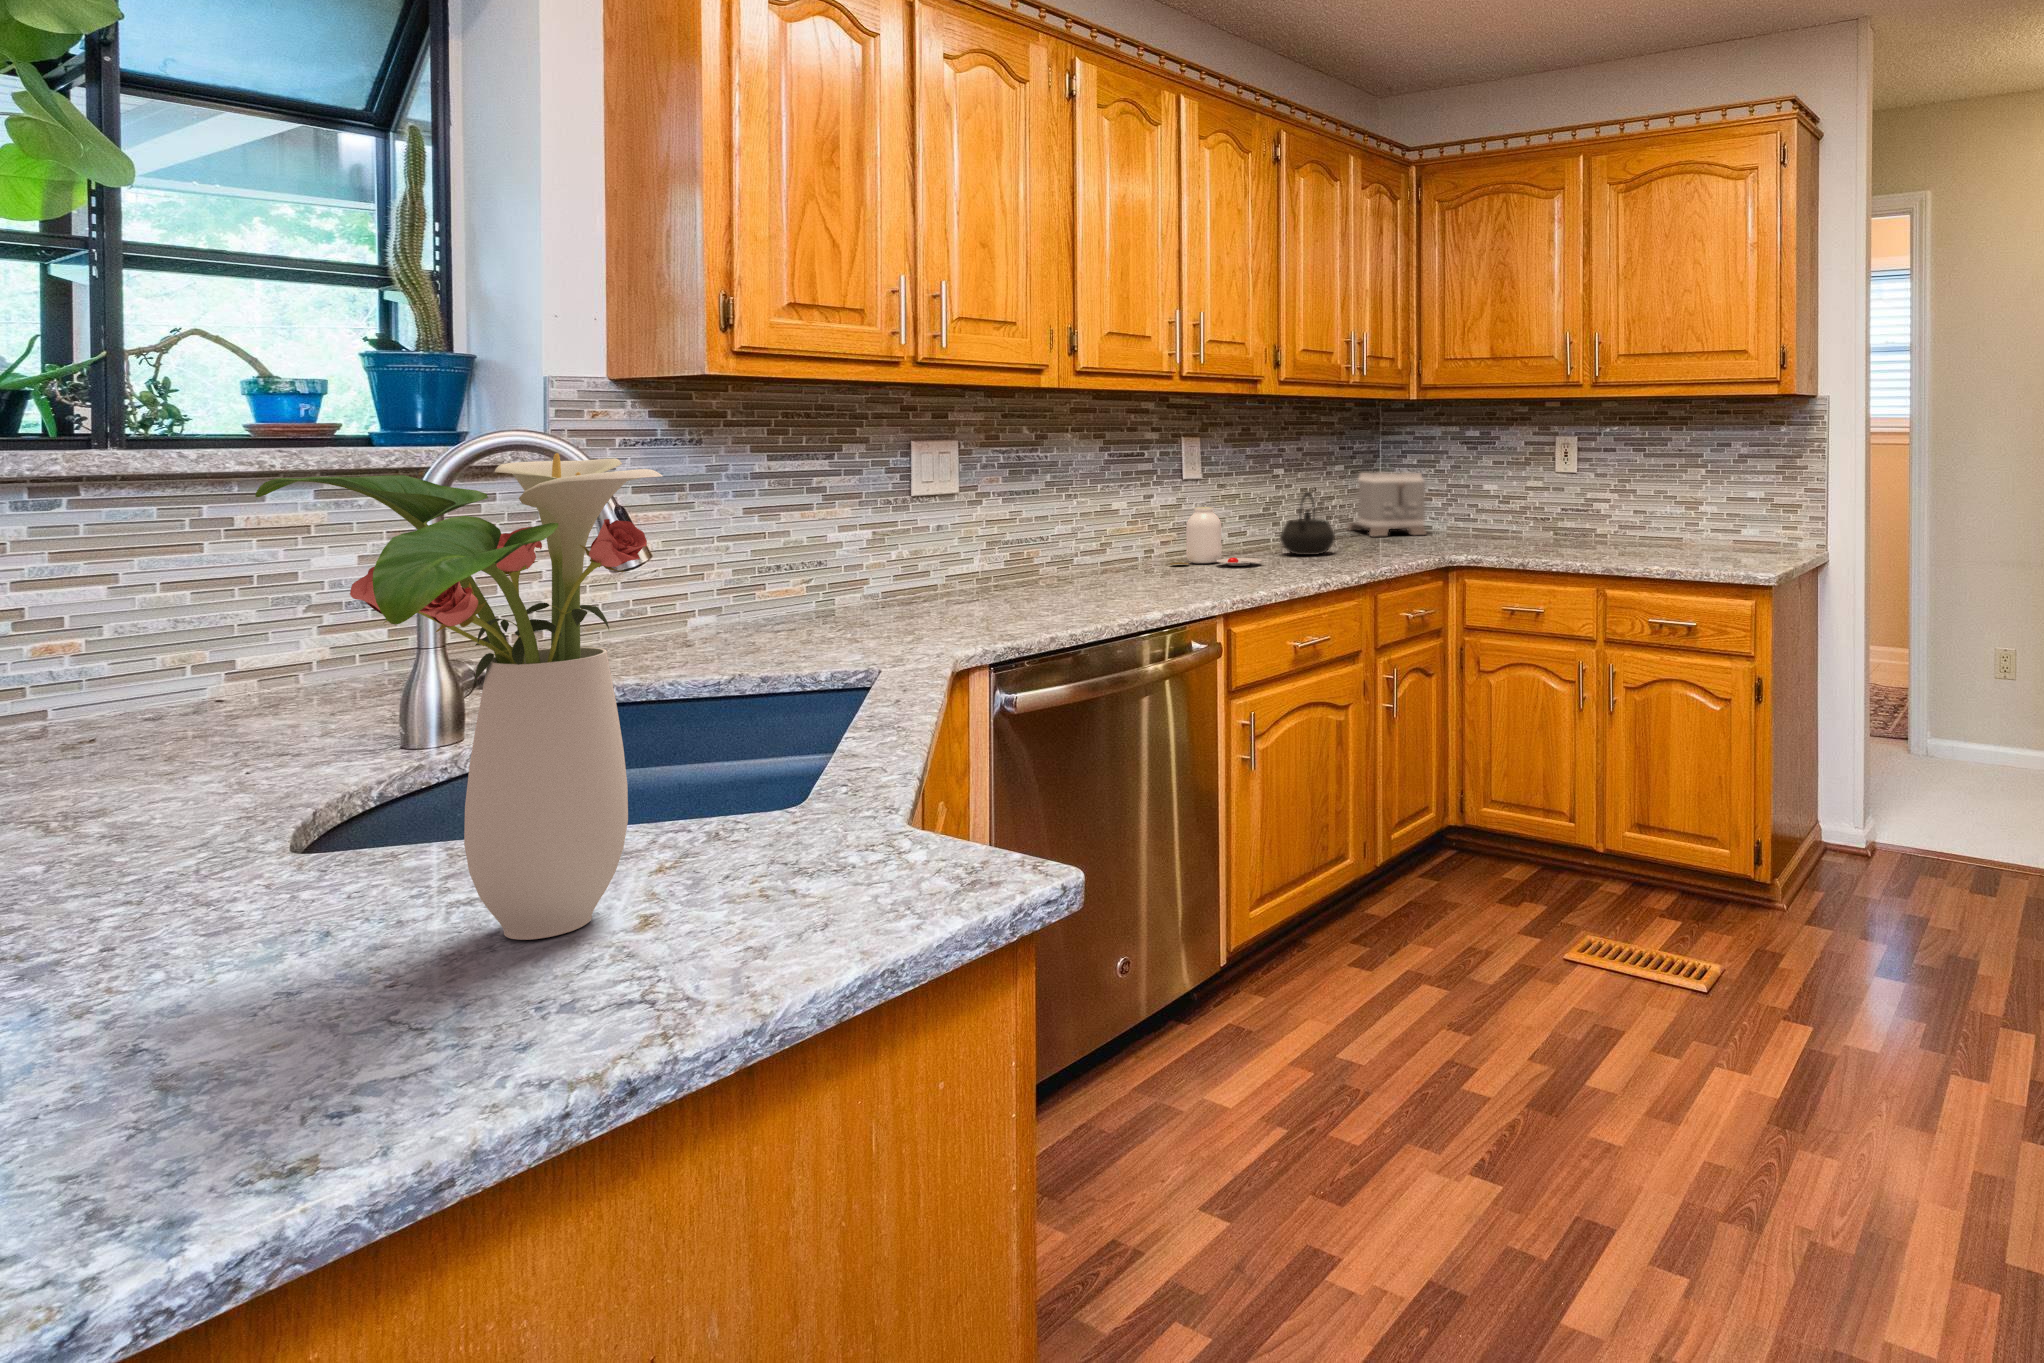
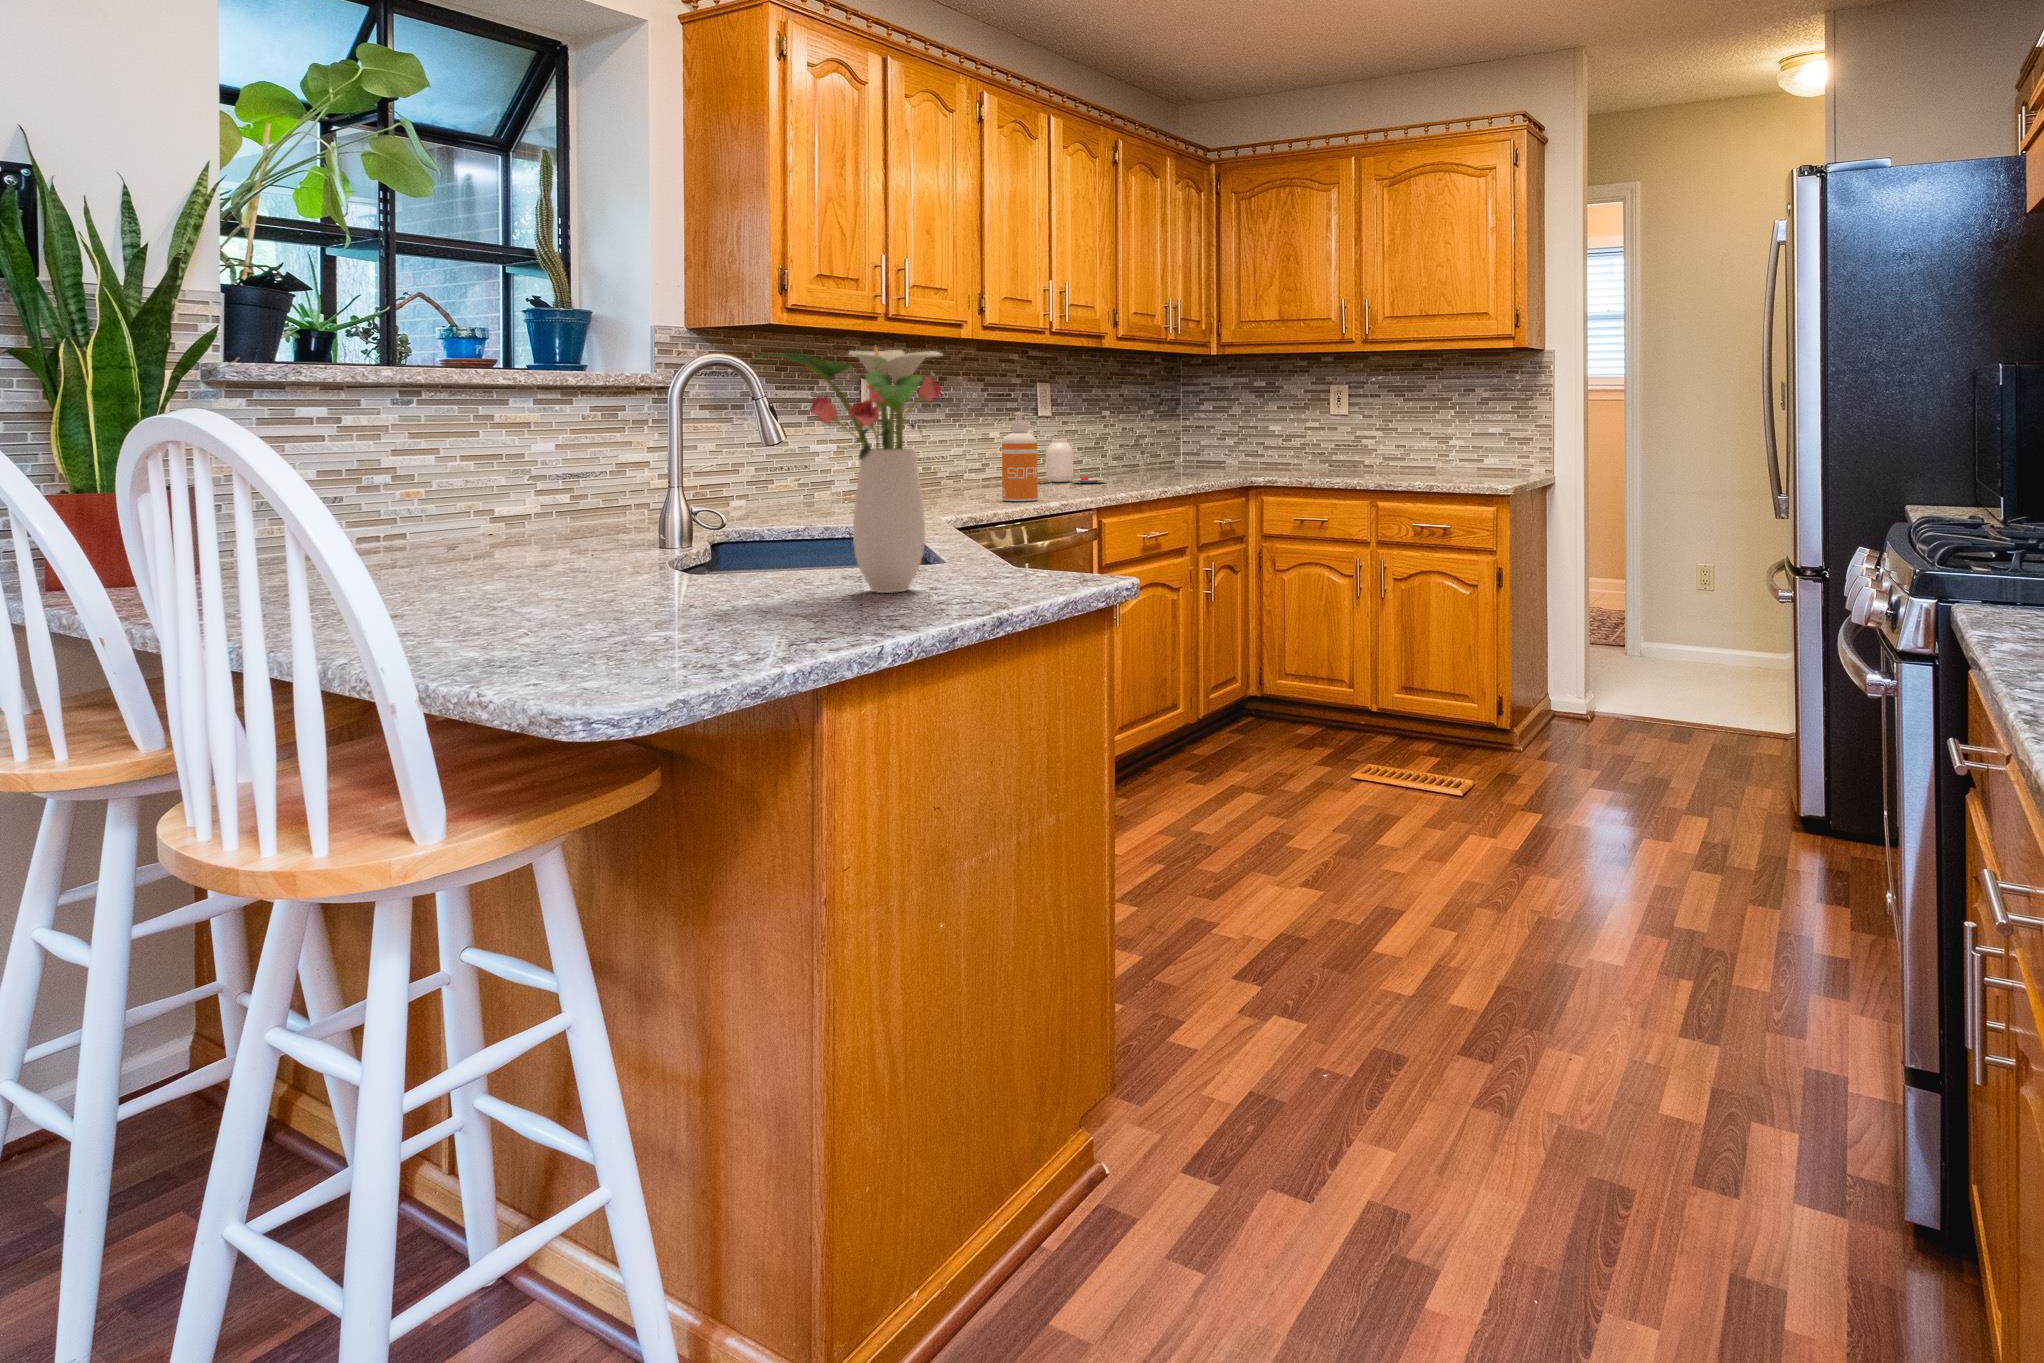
toaster: present [1347,472,1426,536] -> none [1154,417,1224,468]
soap dispenser: none [1091,486,1140,607] -> present [1002,412,1038,501]
kettle: present [1280,492,1335,555] -> none [1115,428,1159,478]

